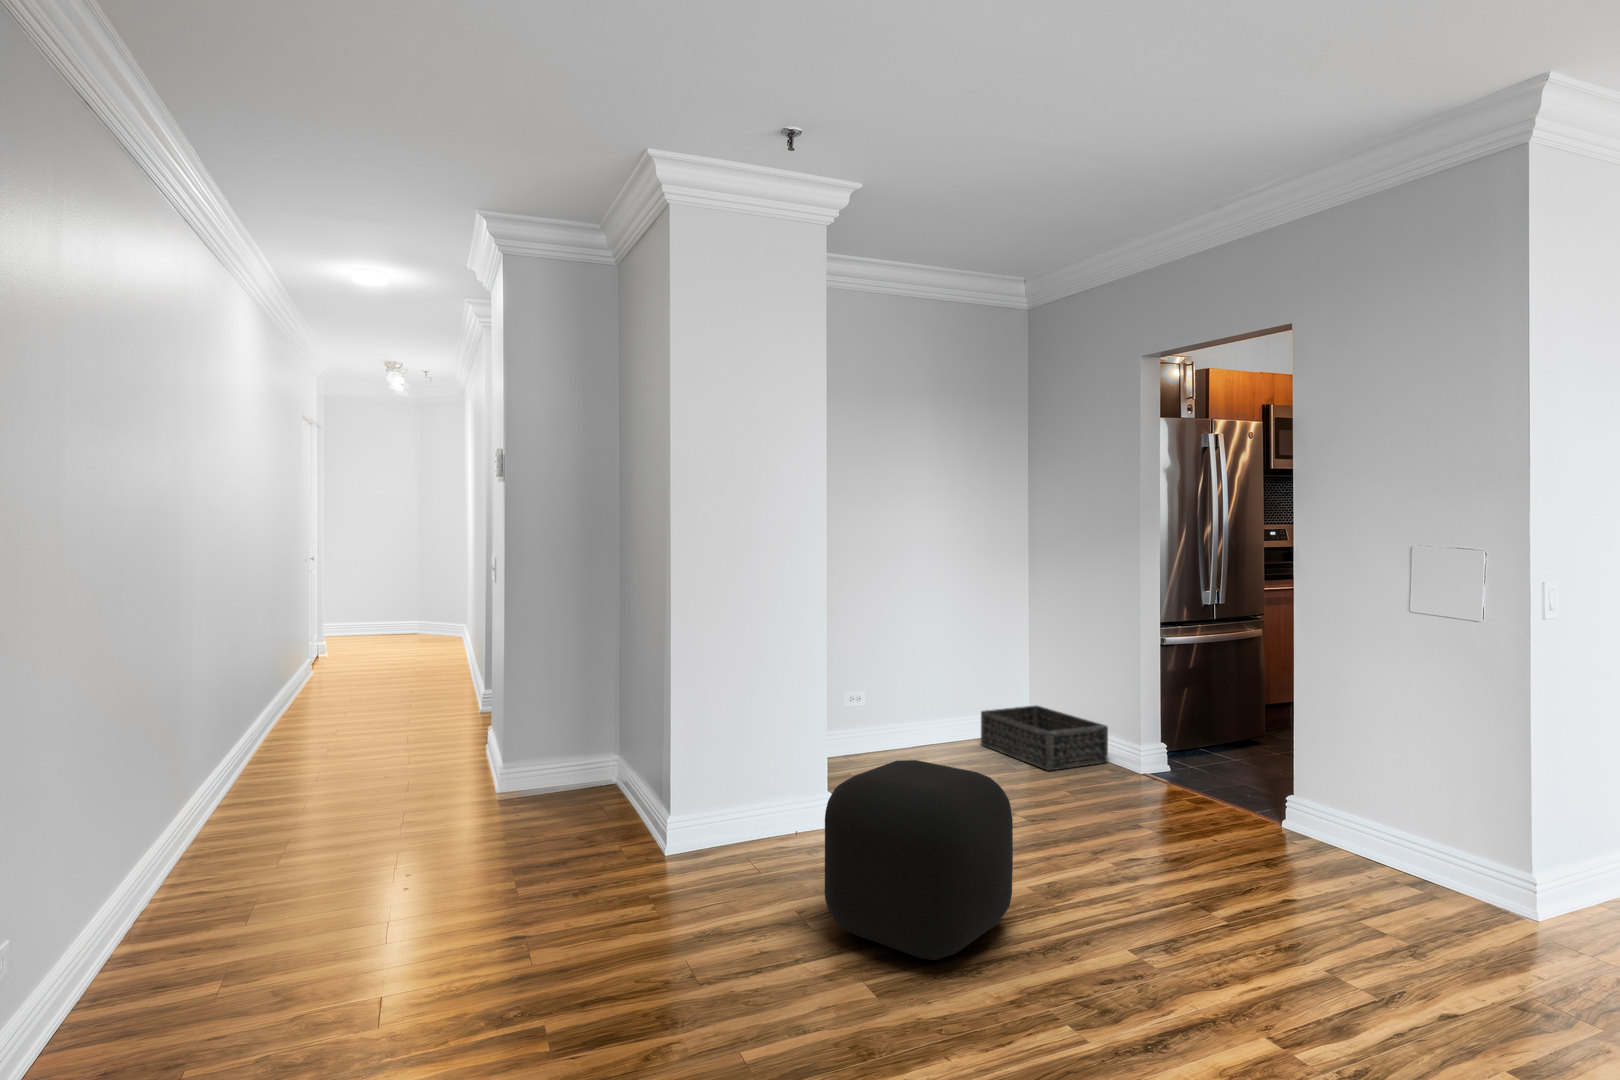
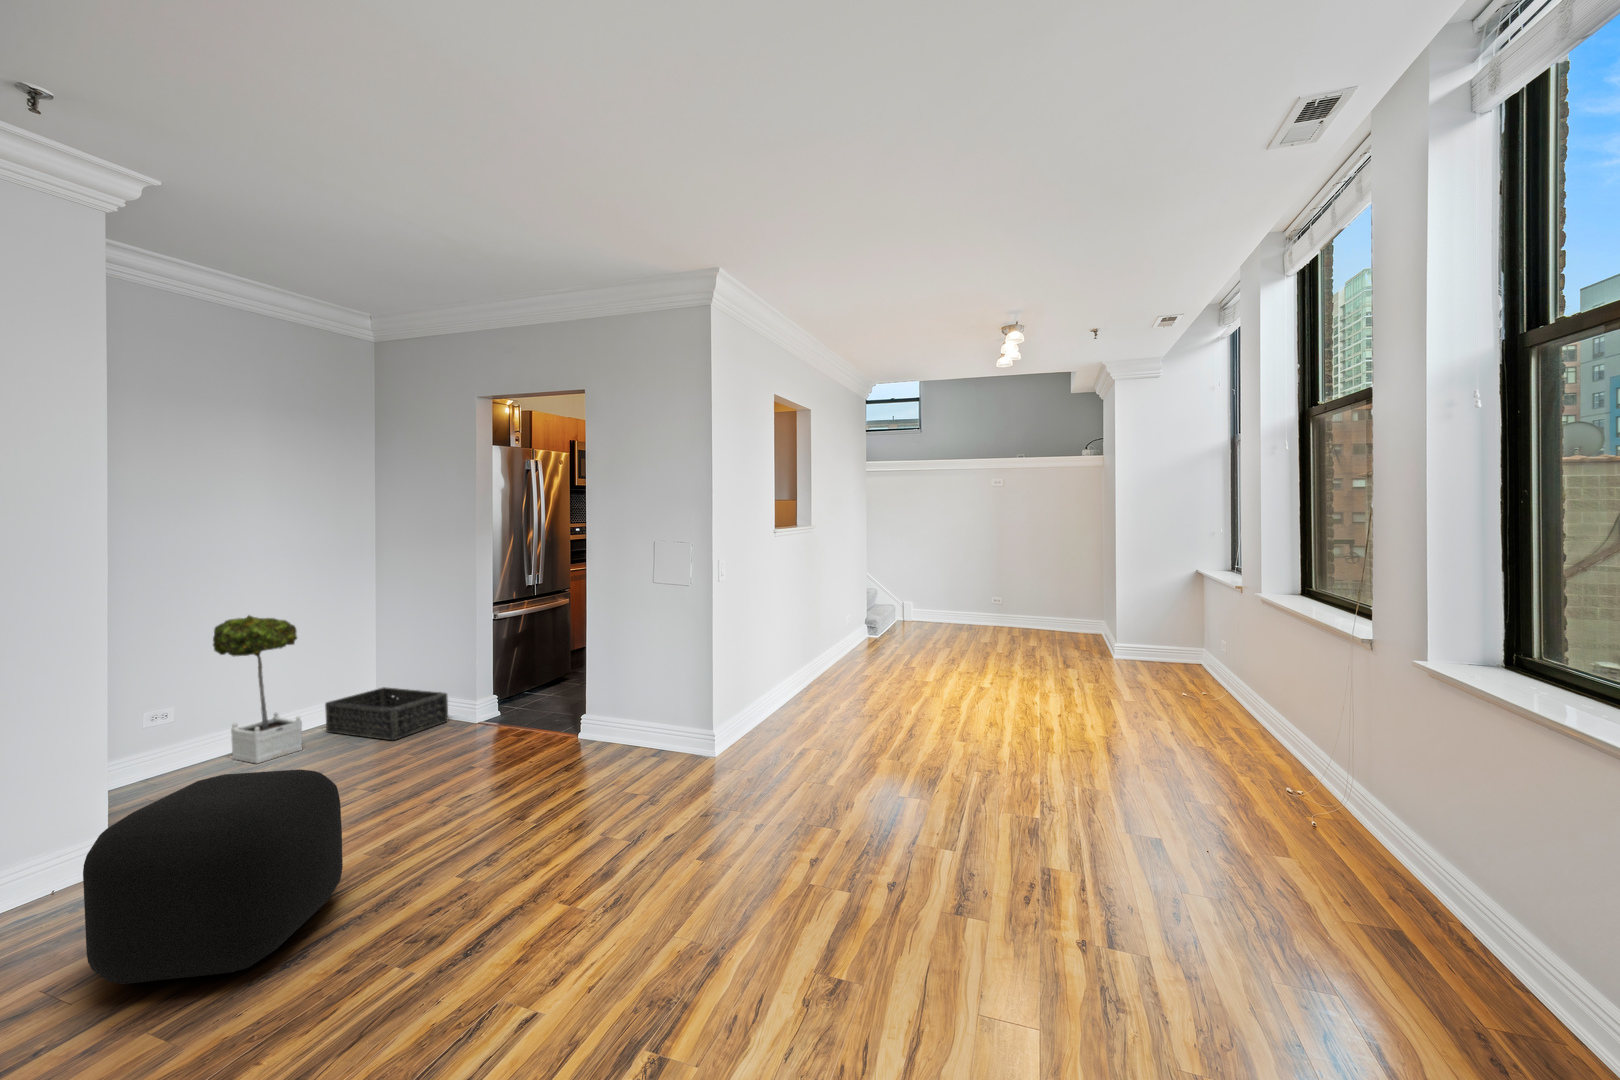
potted tree: none [892,603,961,763] -> present [213,615,302,763]

